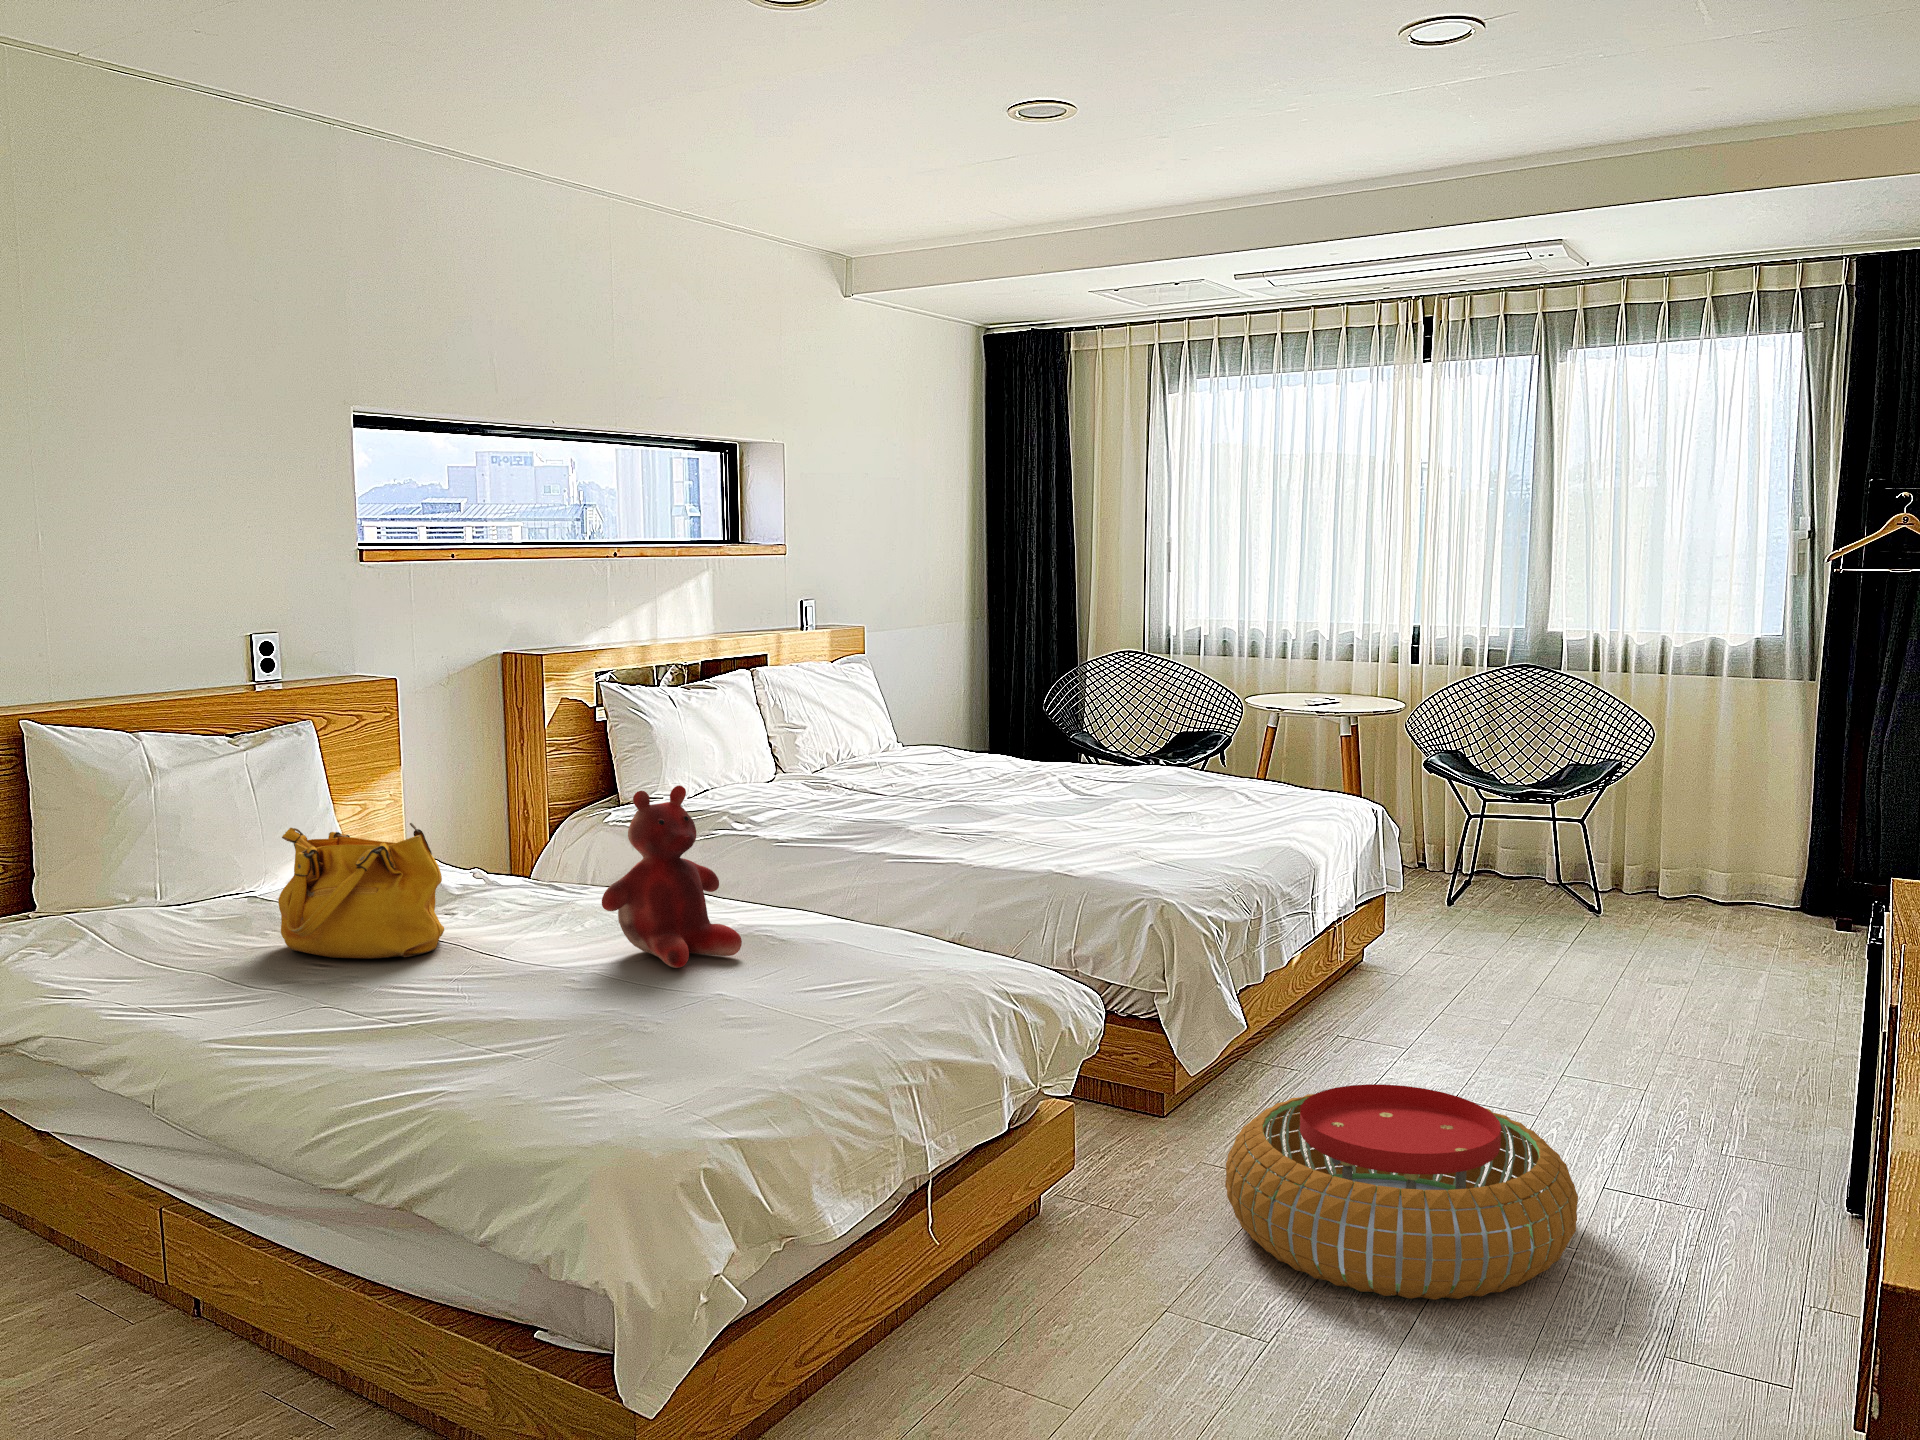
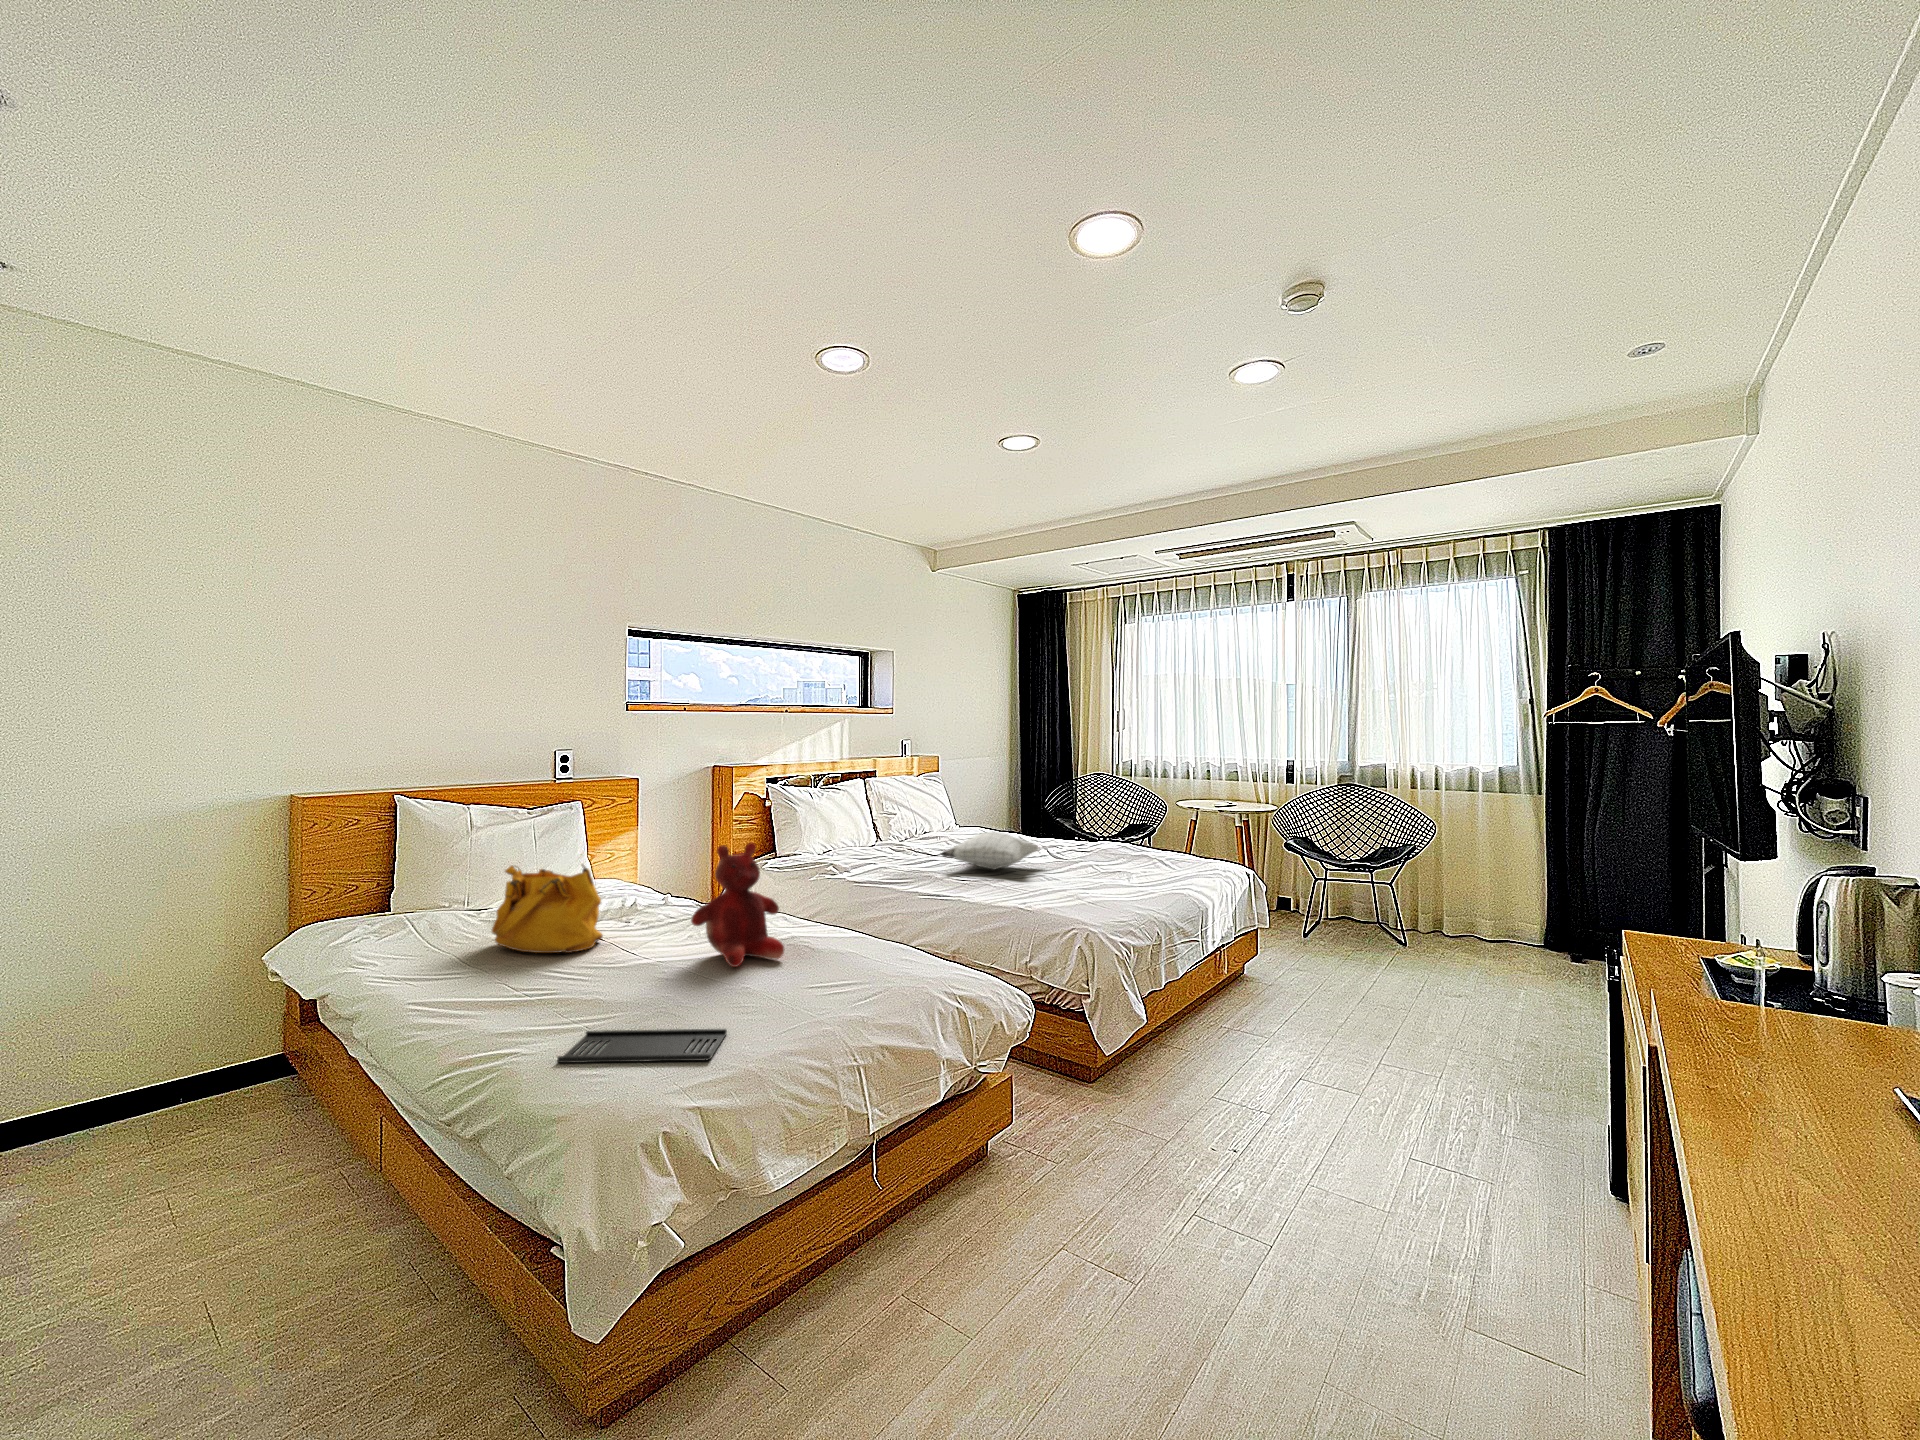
pillow: none [901,753,1054,814] -> present [942,831,1038,870]
tray: none [528,1044,733,1092] -> present [557,1029,727,1063]
pouf: present [1225,1084,1578,1300] -> none [1118,1070,1387,1257]

